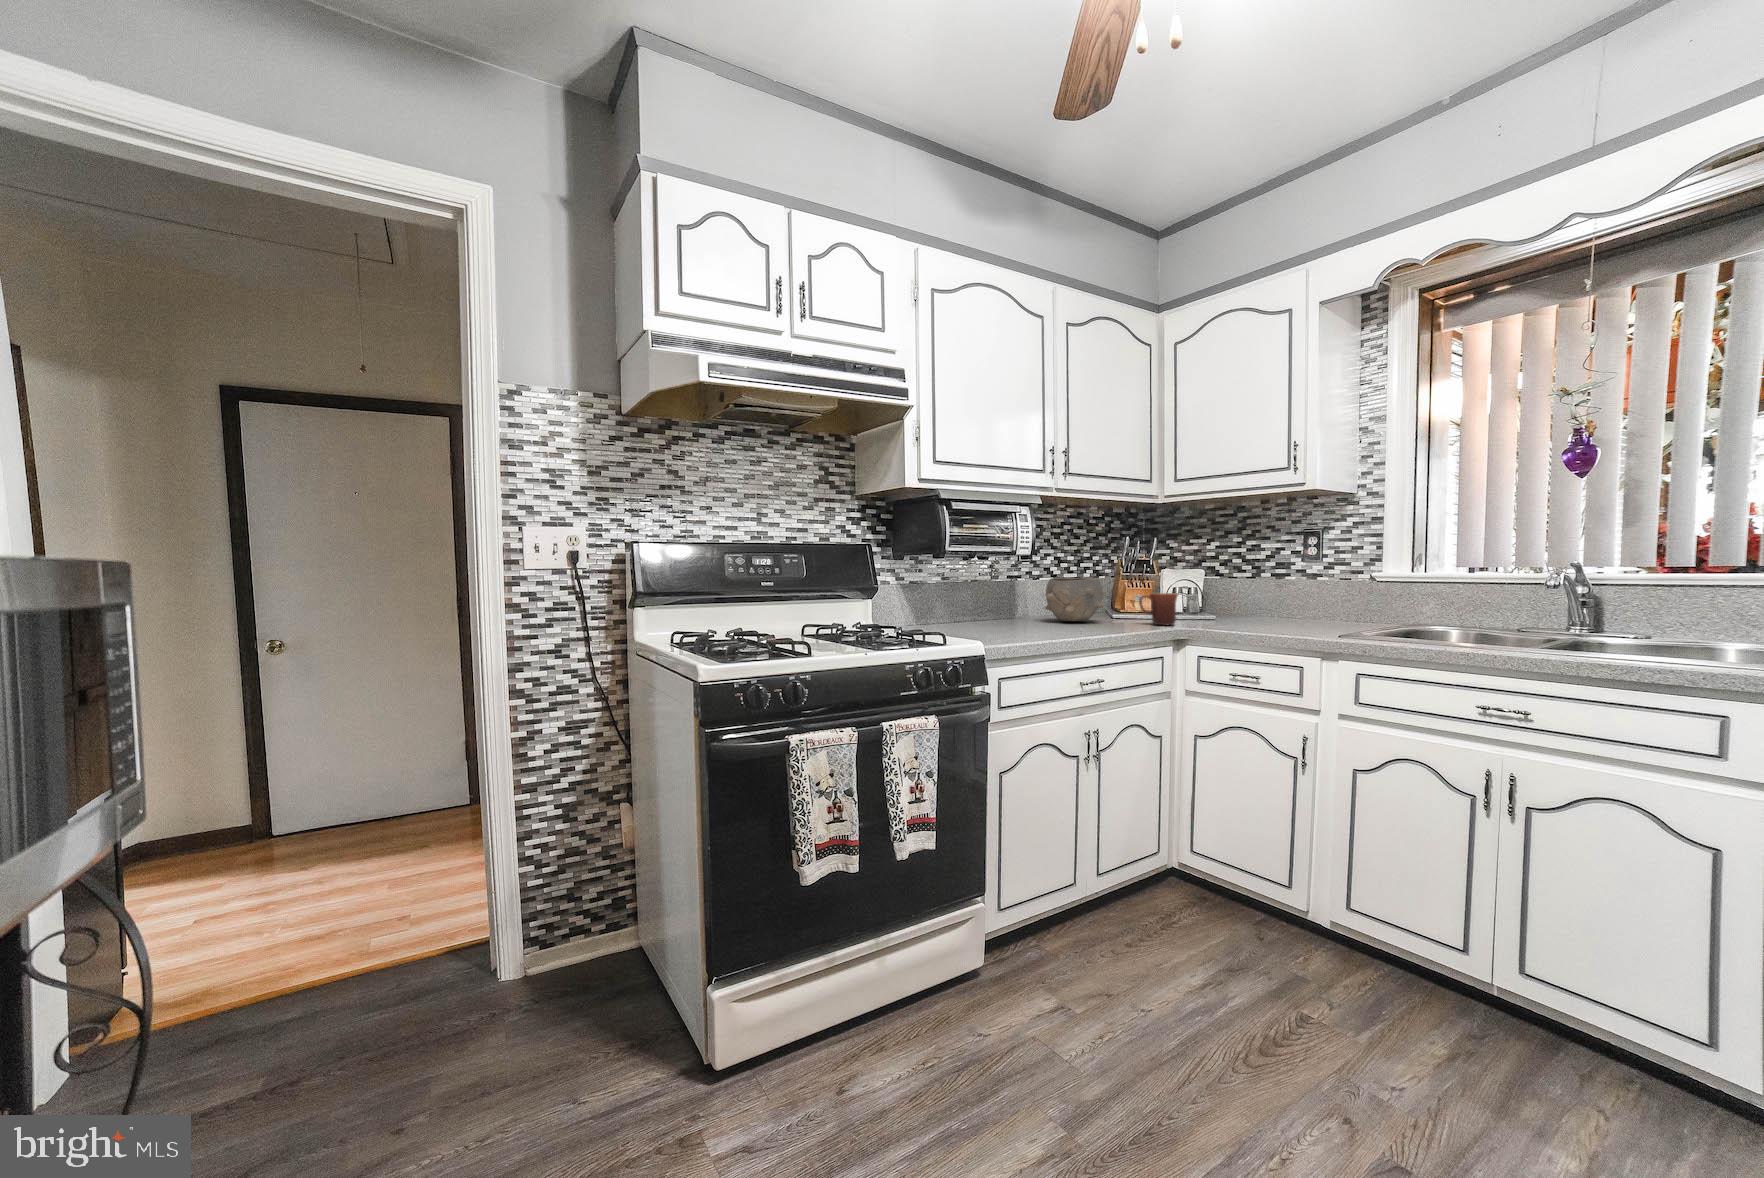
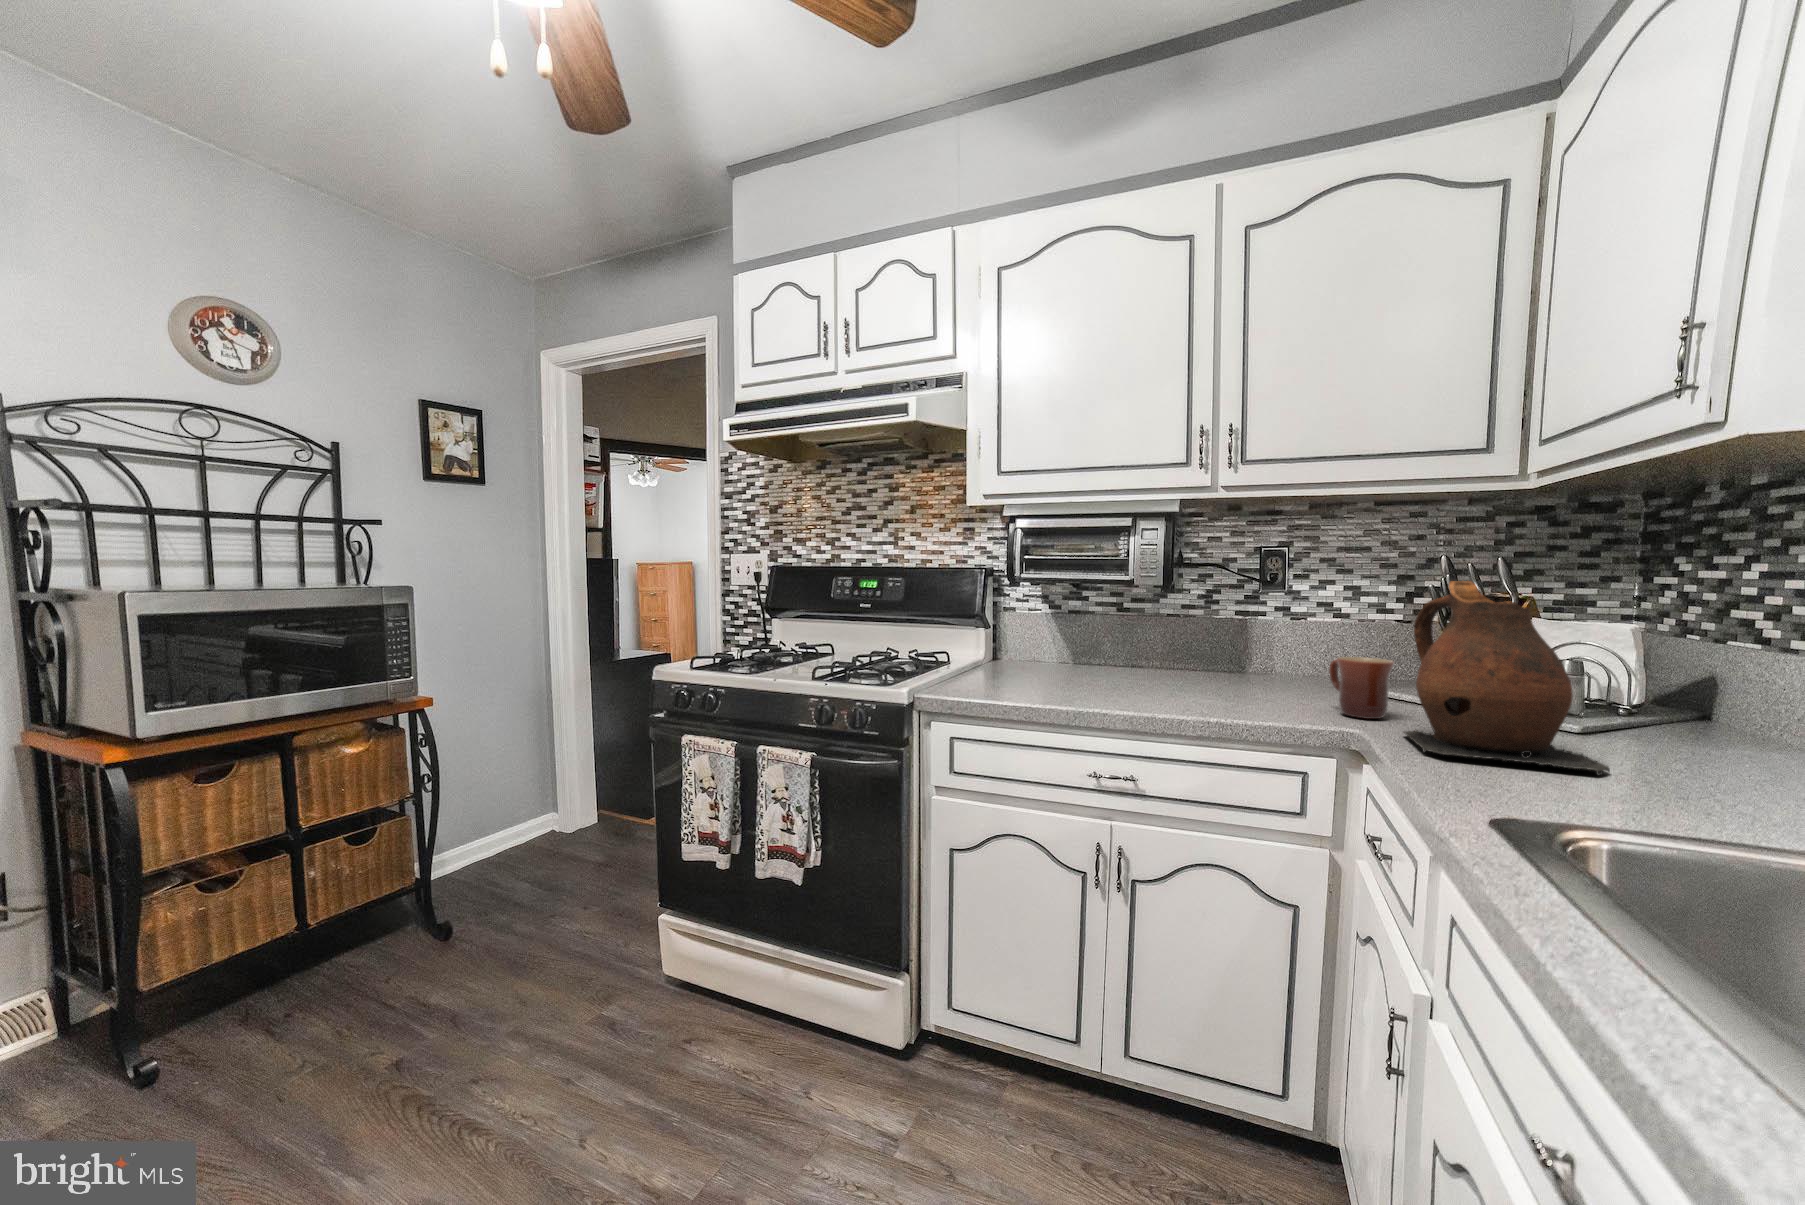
ceramic pitcher: none [1206,548,1293,631] -> present [1404,581,1610,775]
bowl: present [1045,578,1106,621] -> none [1198,619,1310,689]

